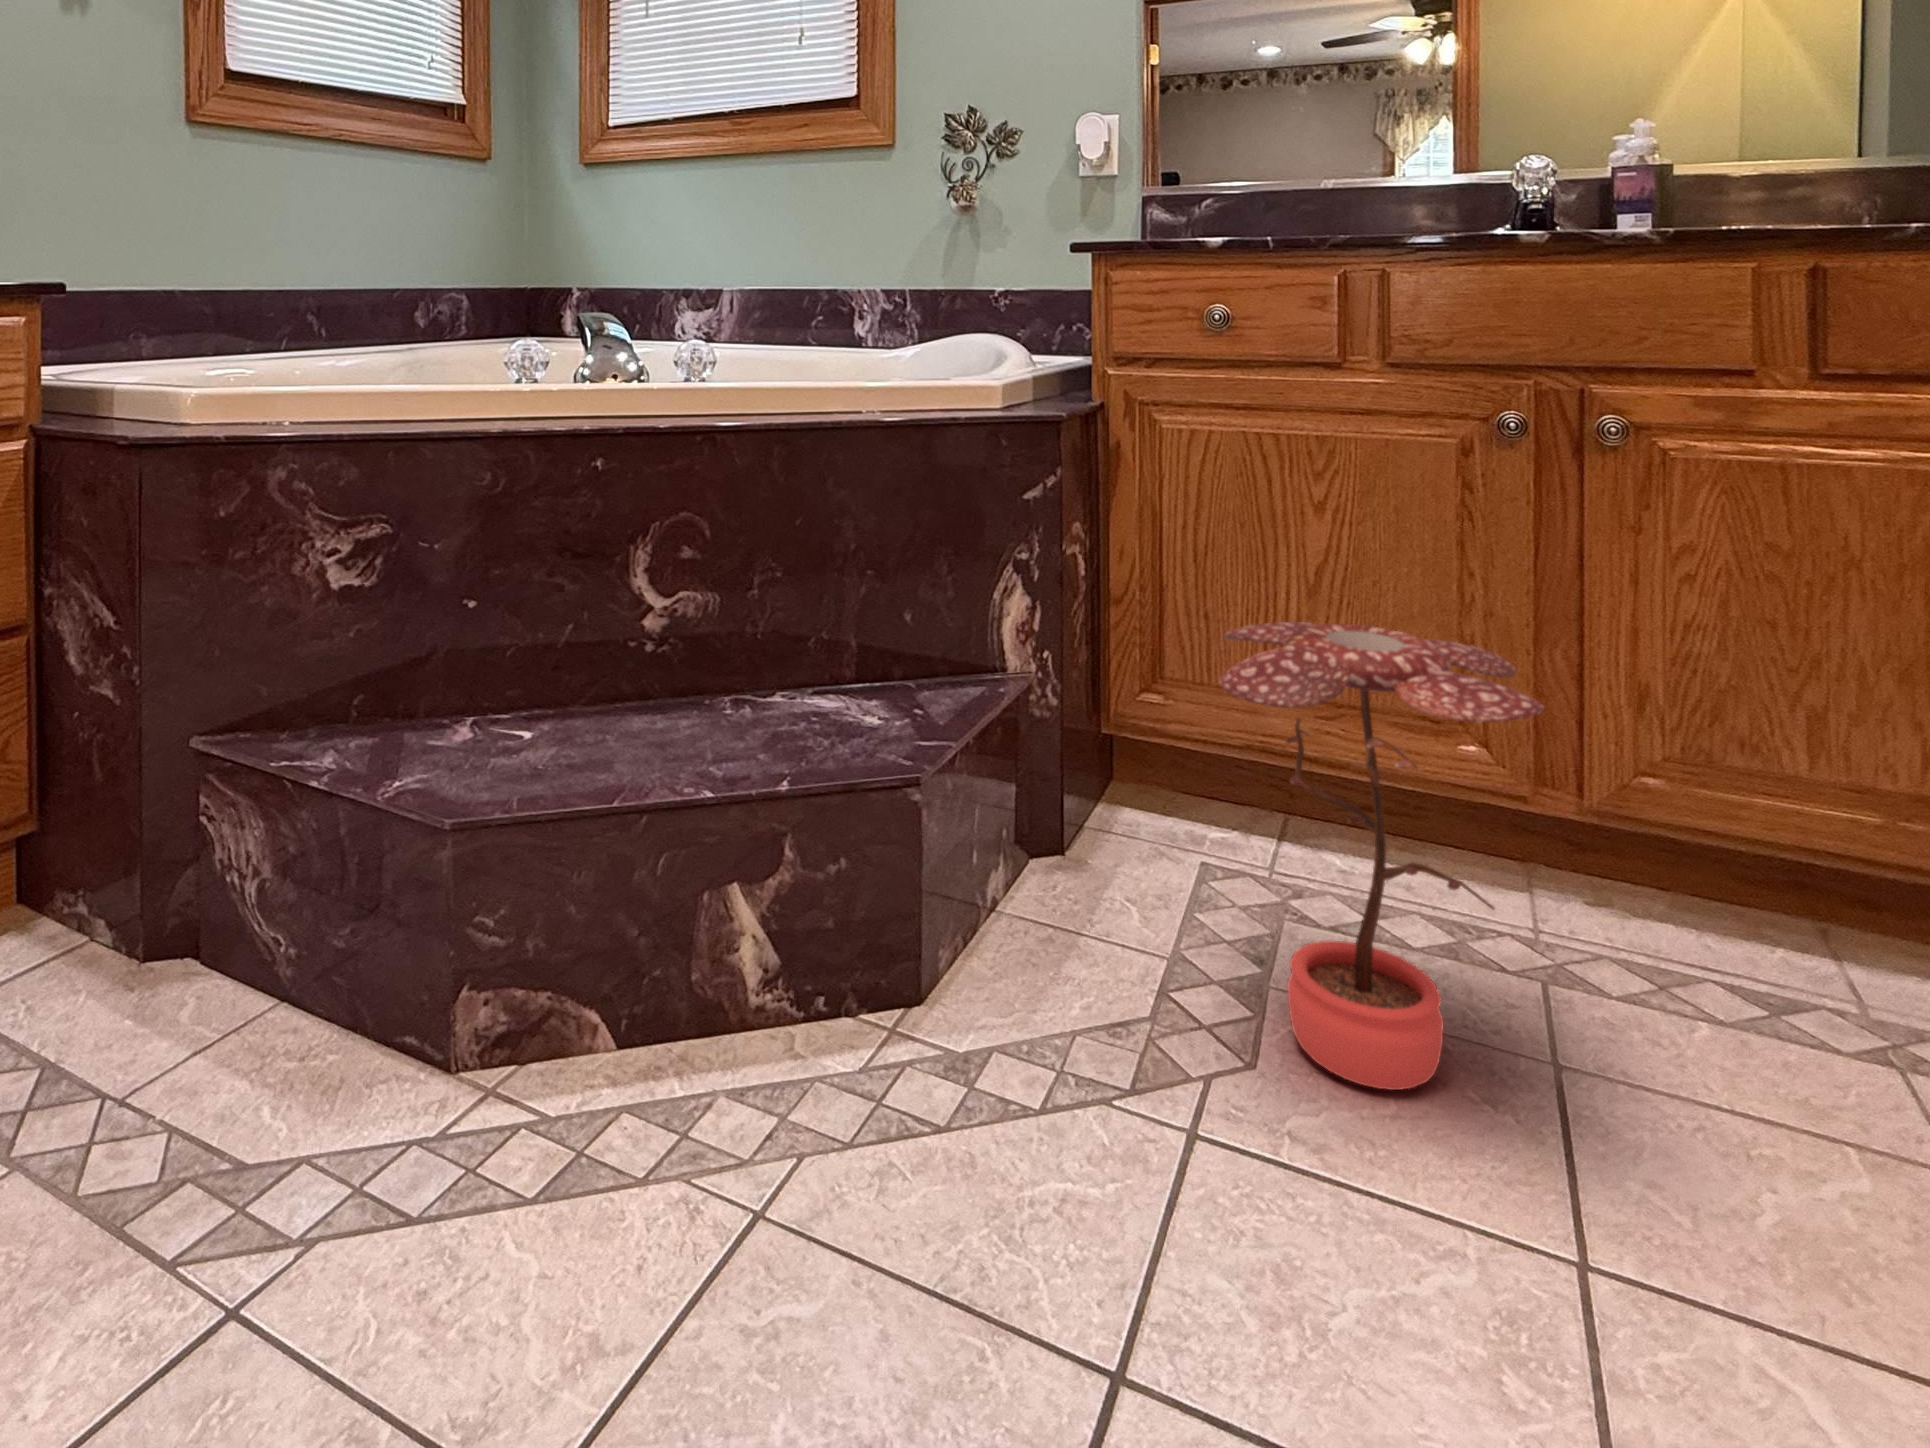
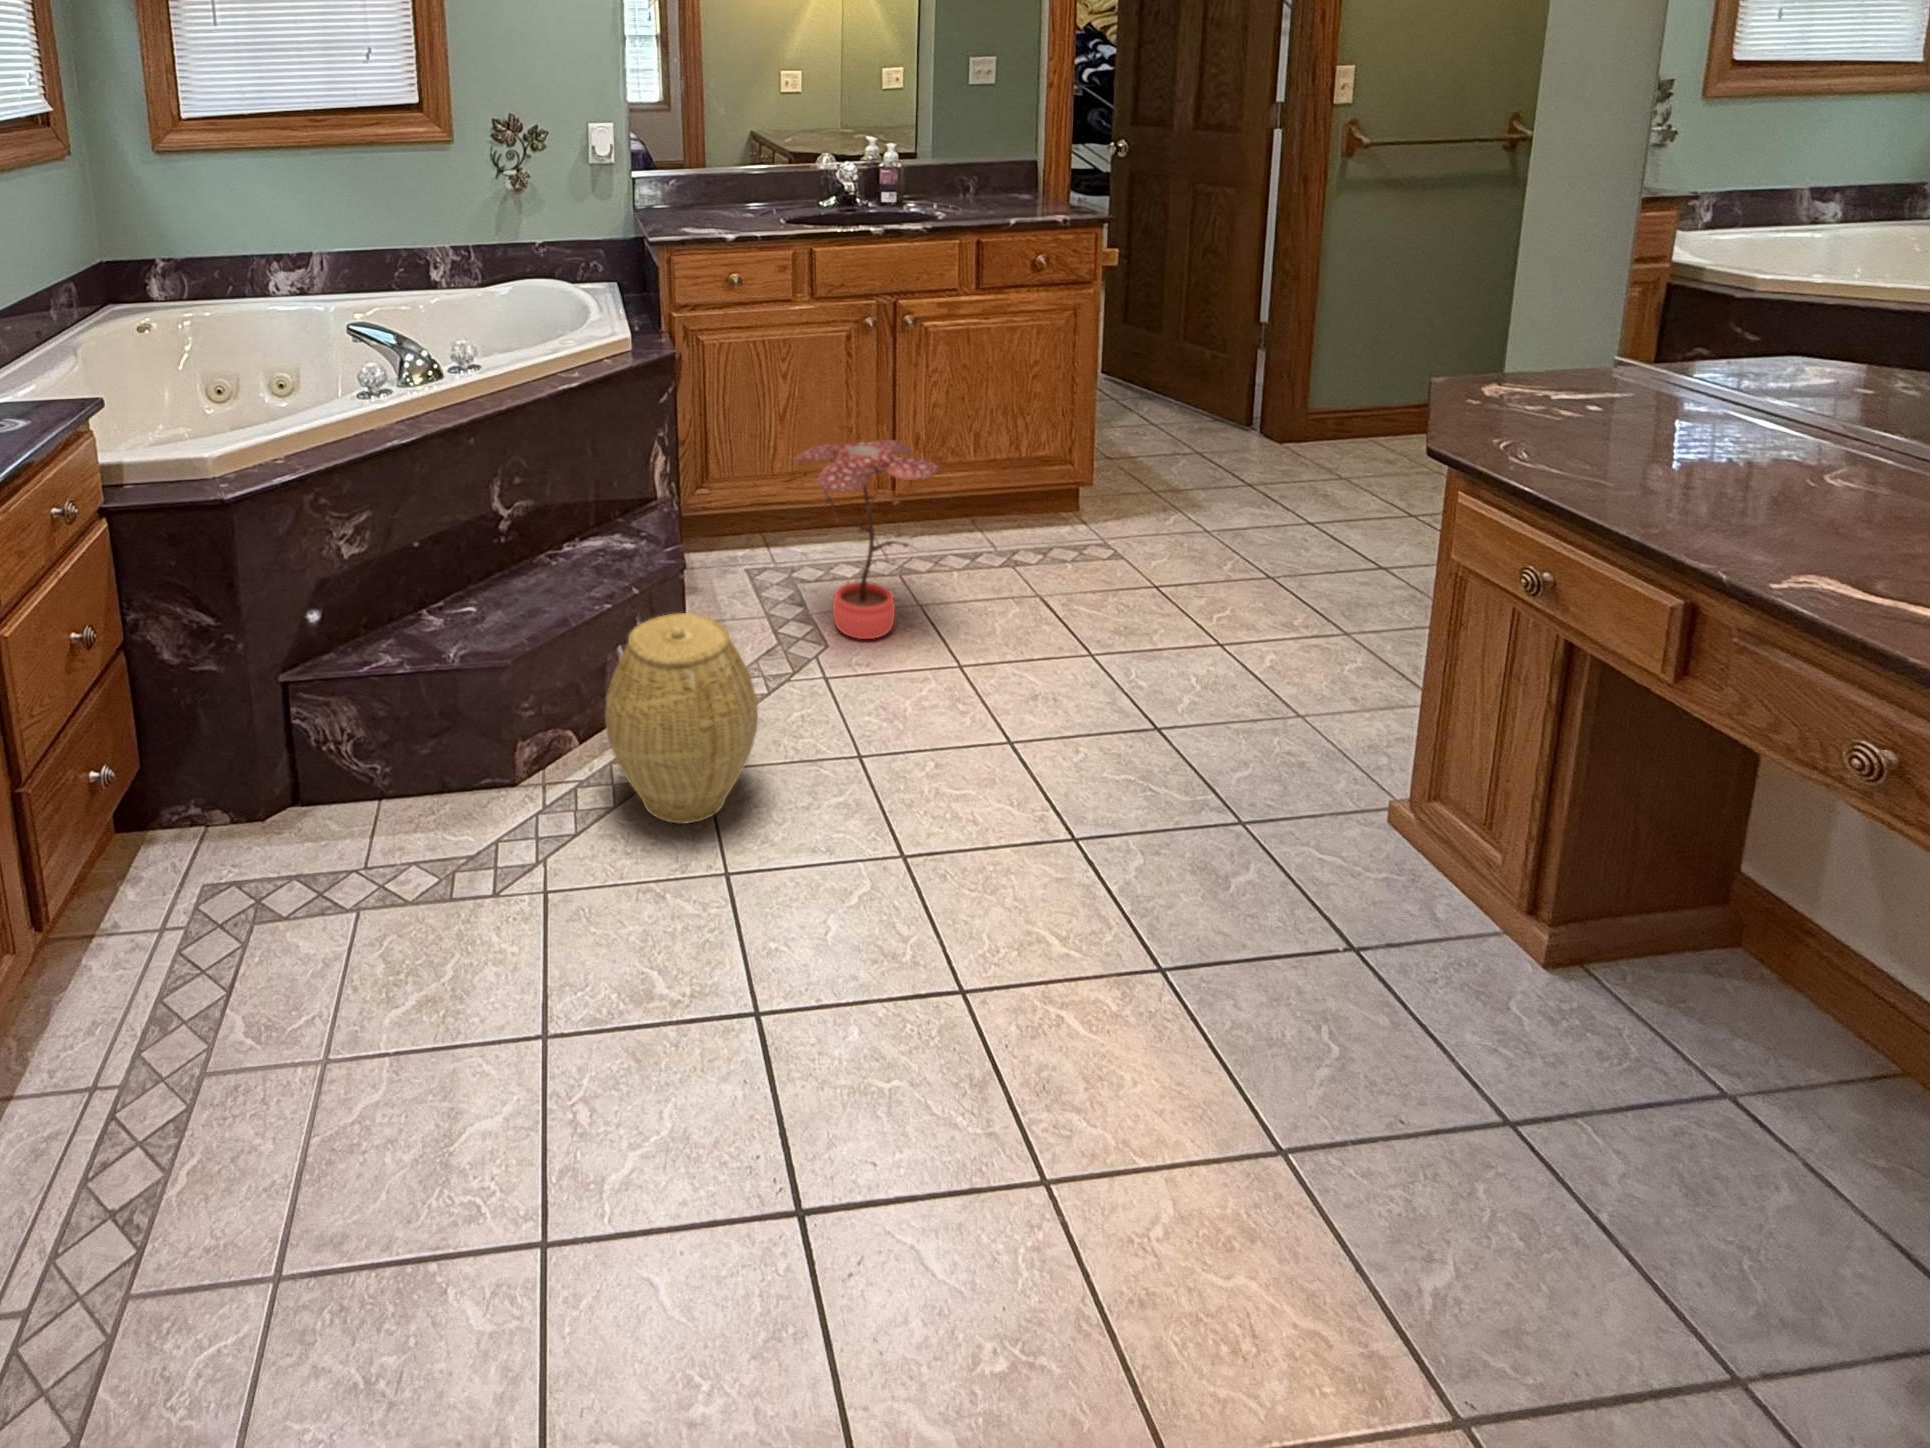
woven basket: none [523,813,843,1297] -> present [605,613,758,824]

